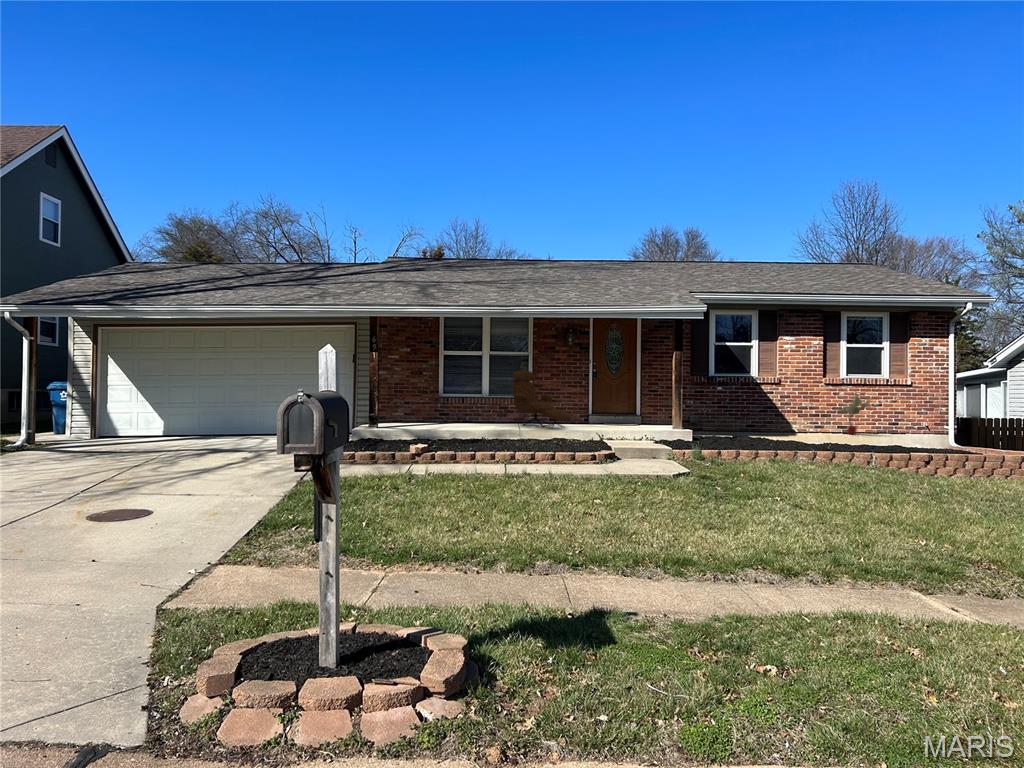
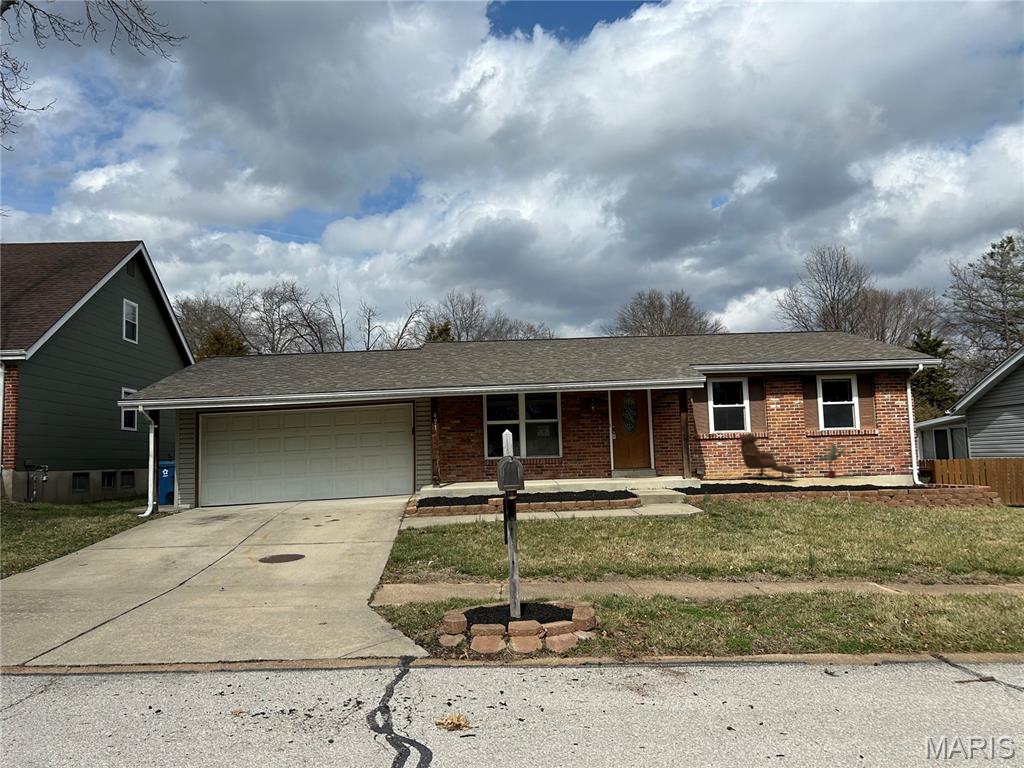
lounge chair: present [512,371,571,428] -> present [740,434,795,480]

